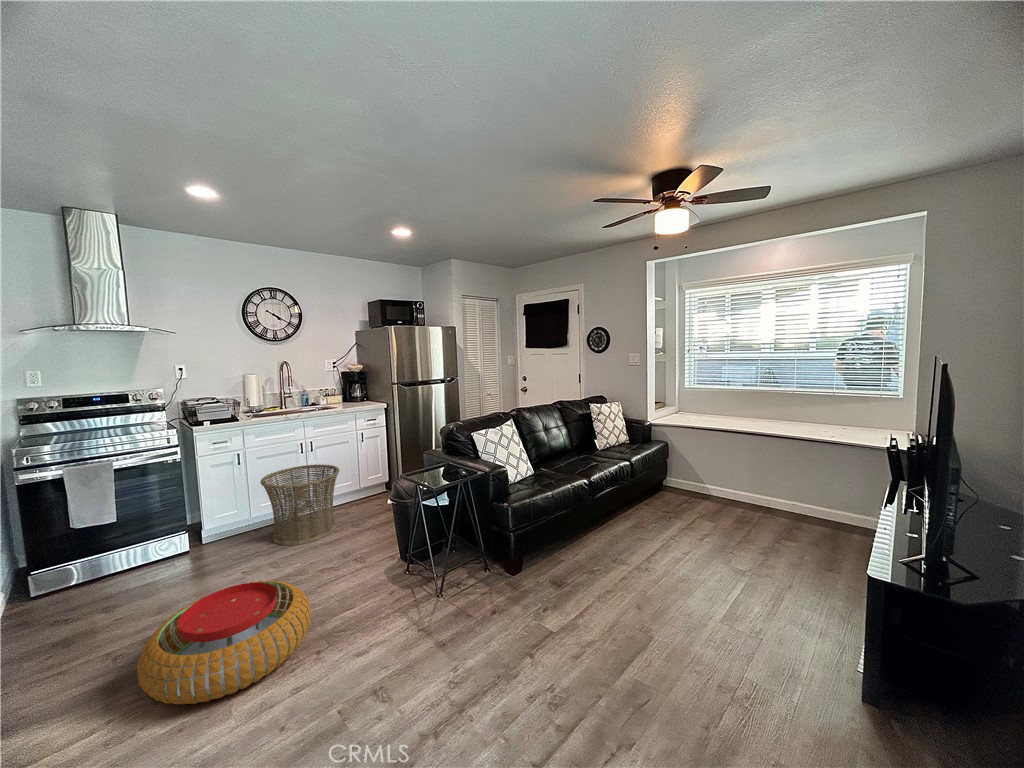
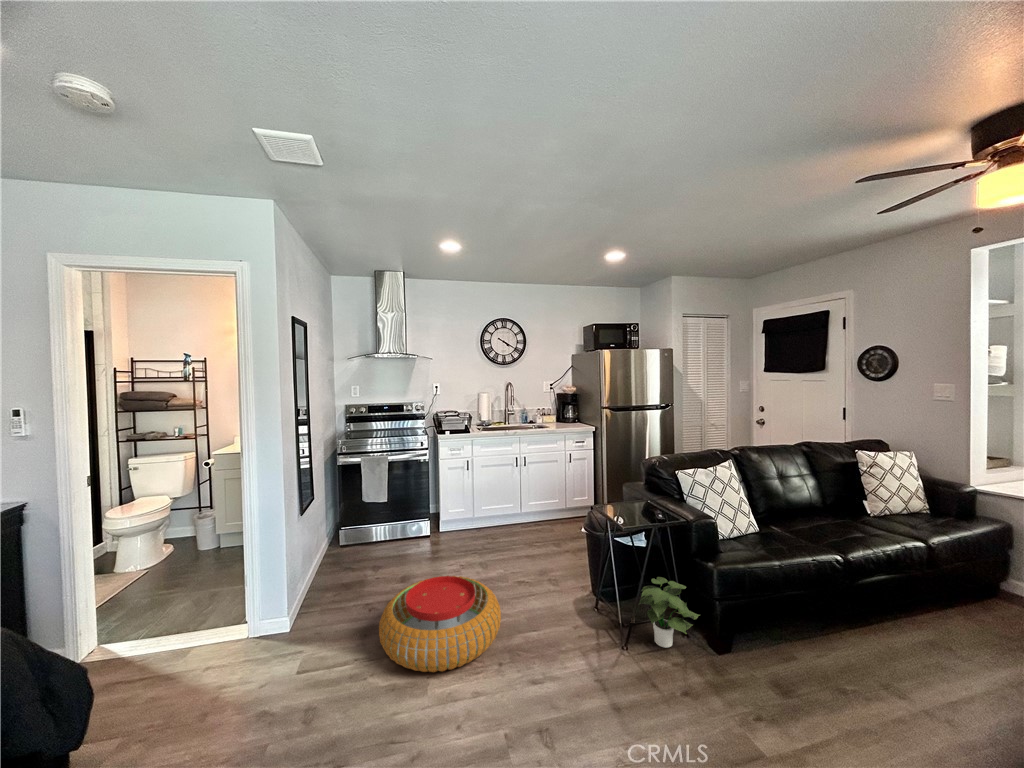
basket: present [261,464,339,545] -> none [482,477,545,550]
potted plant: none [449,526,499,584] -> present [639,577,700,648]

